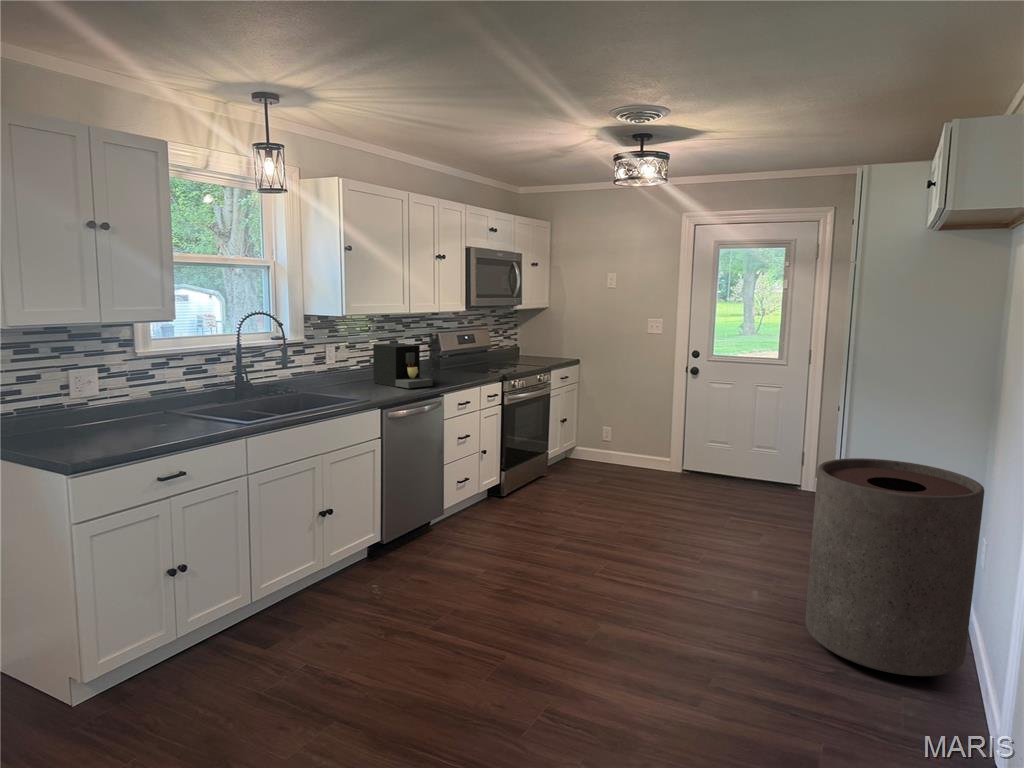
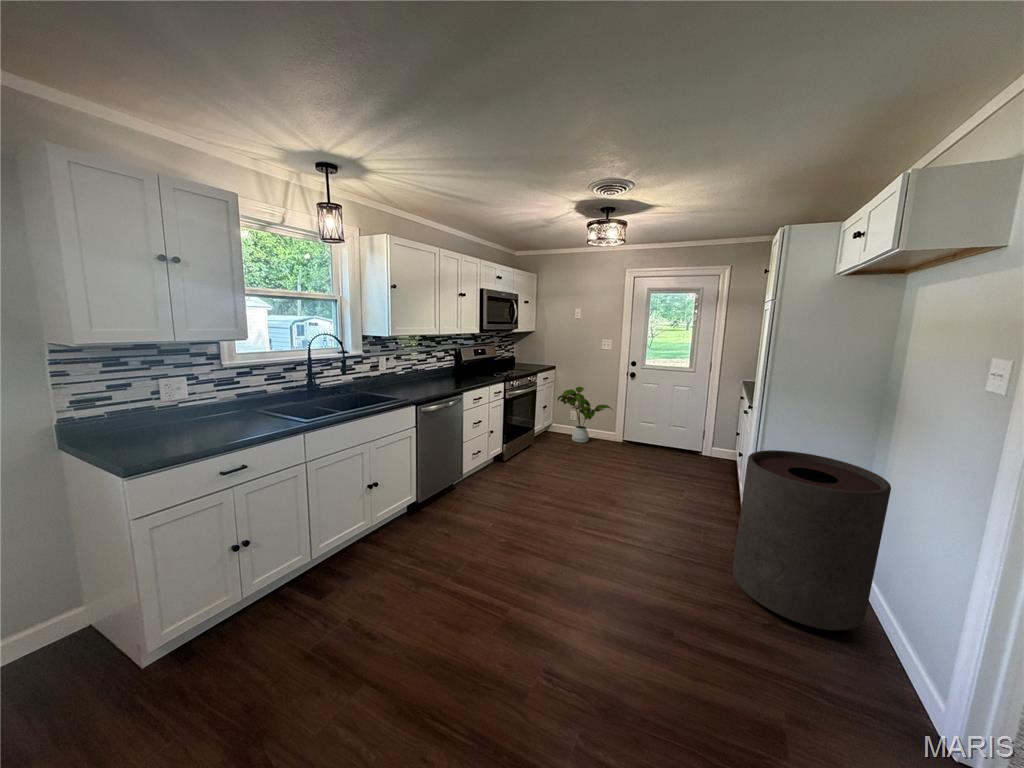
coffee maker: present [373,343,433,388] -> none [414,356,456,389]
house plant: none [584,389,669,474] -> present [558,387,613,443]

